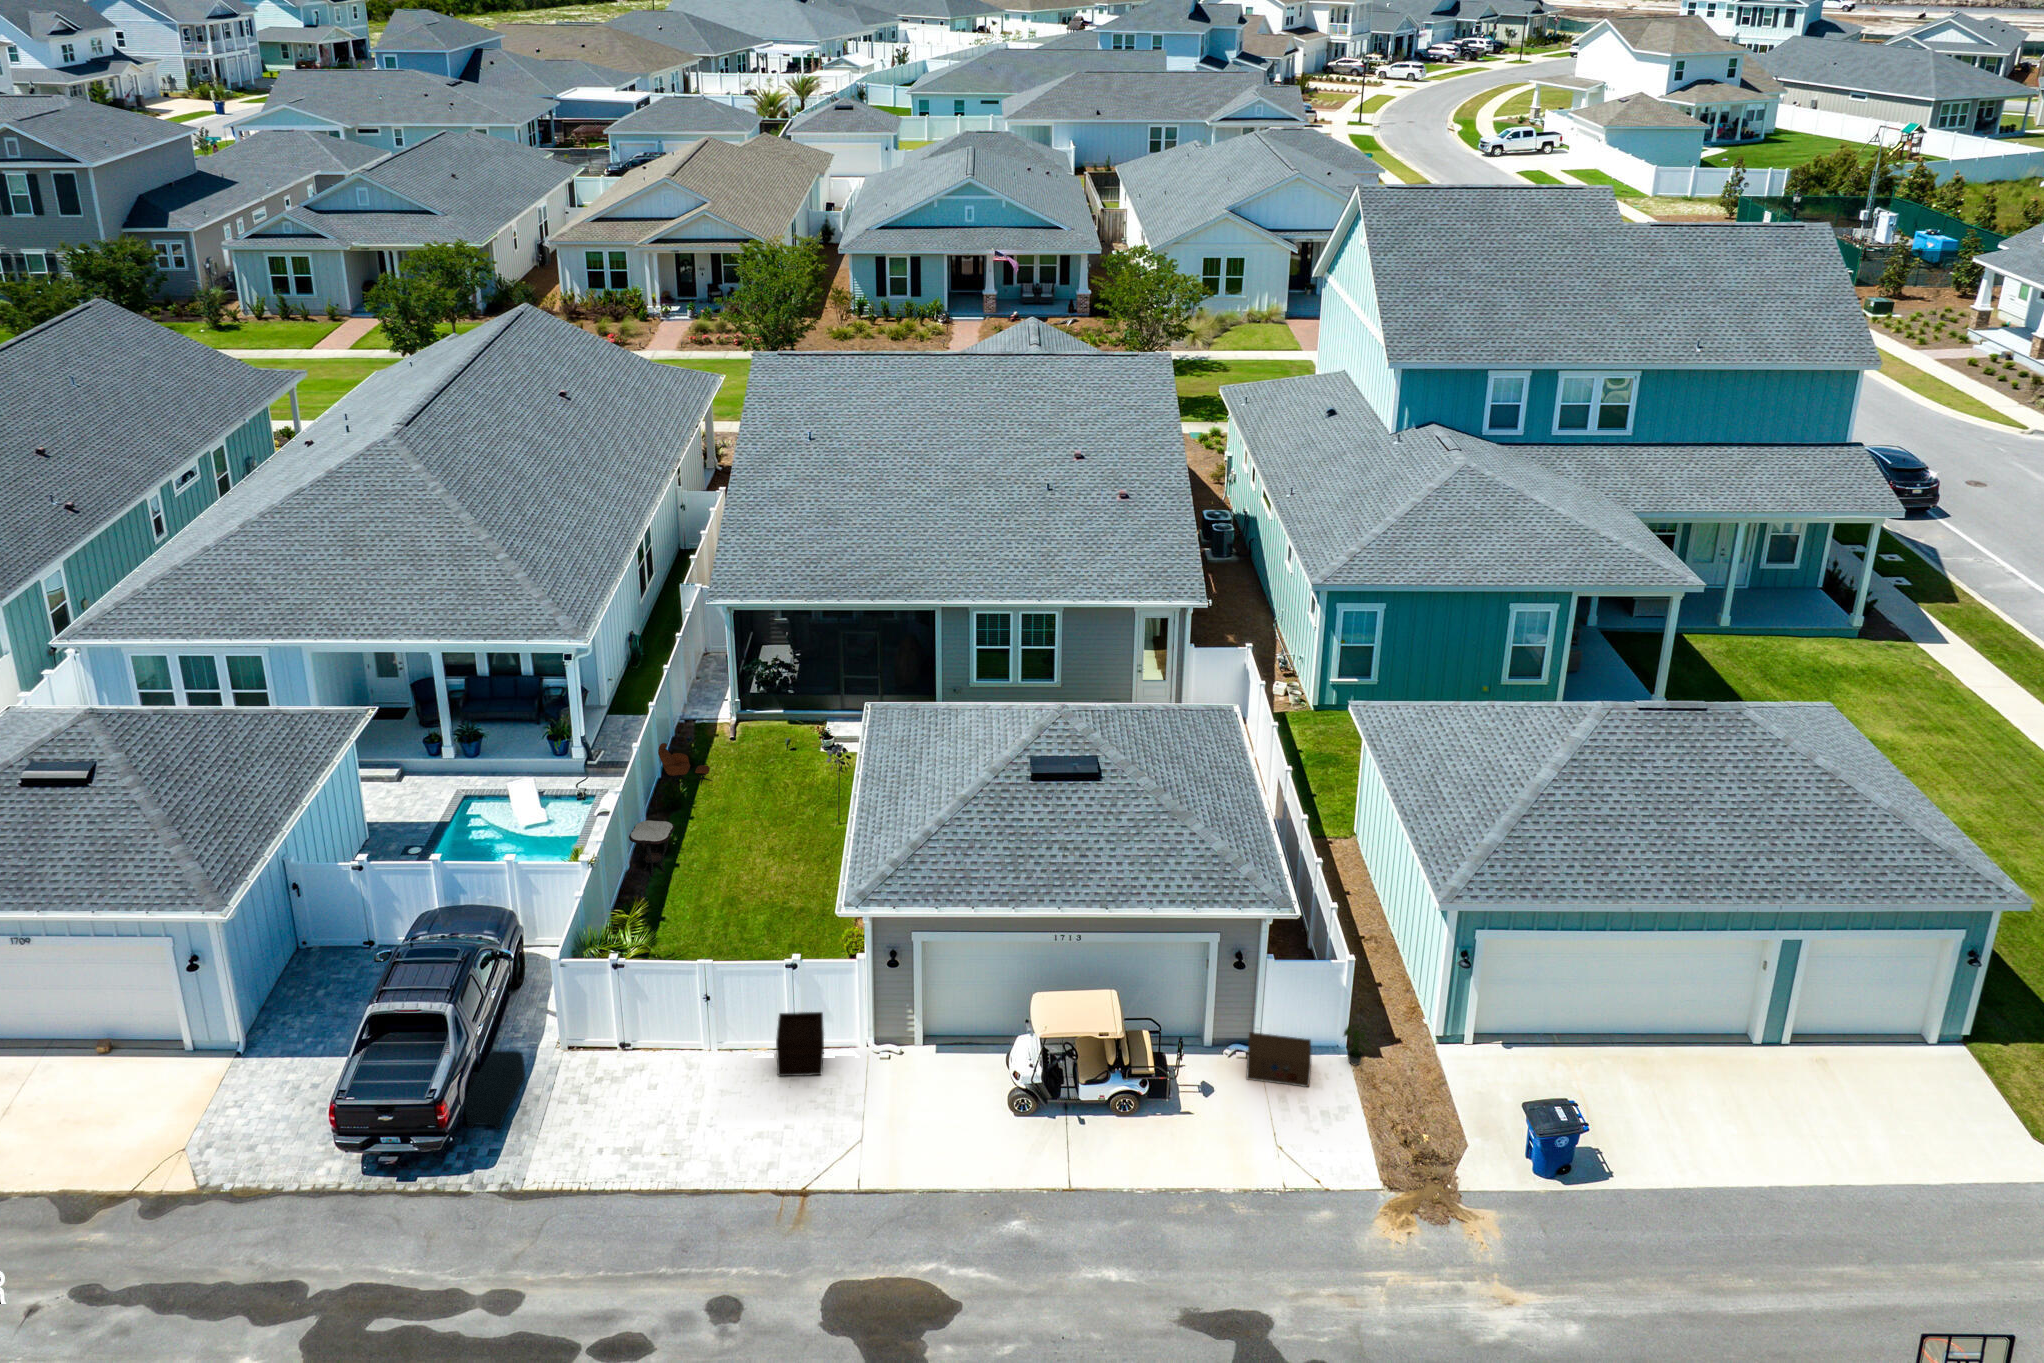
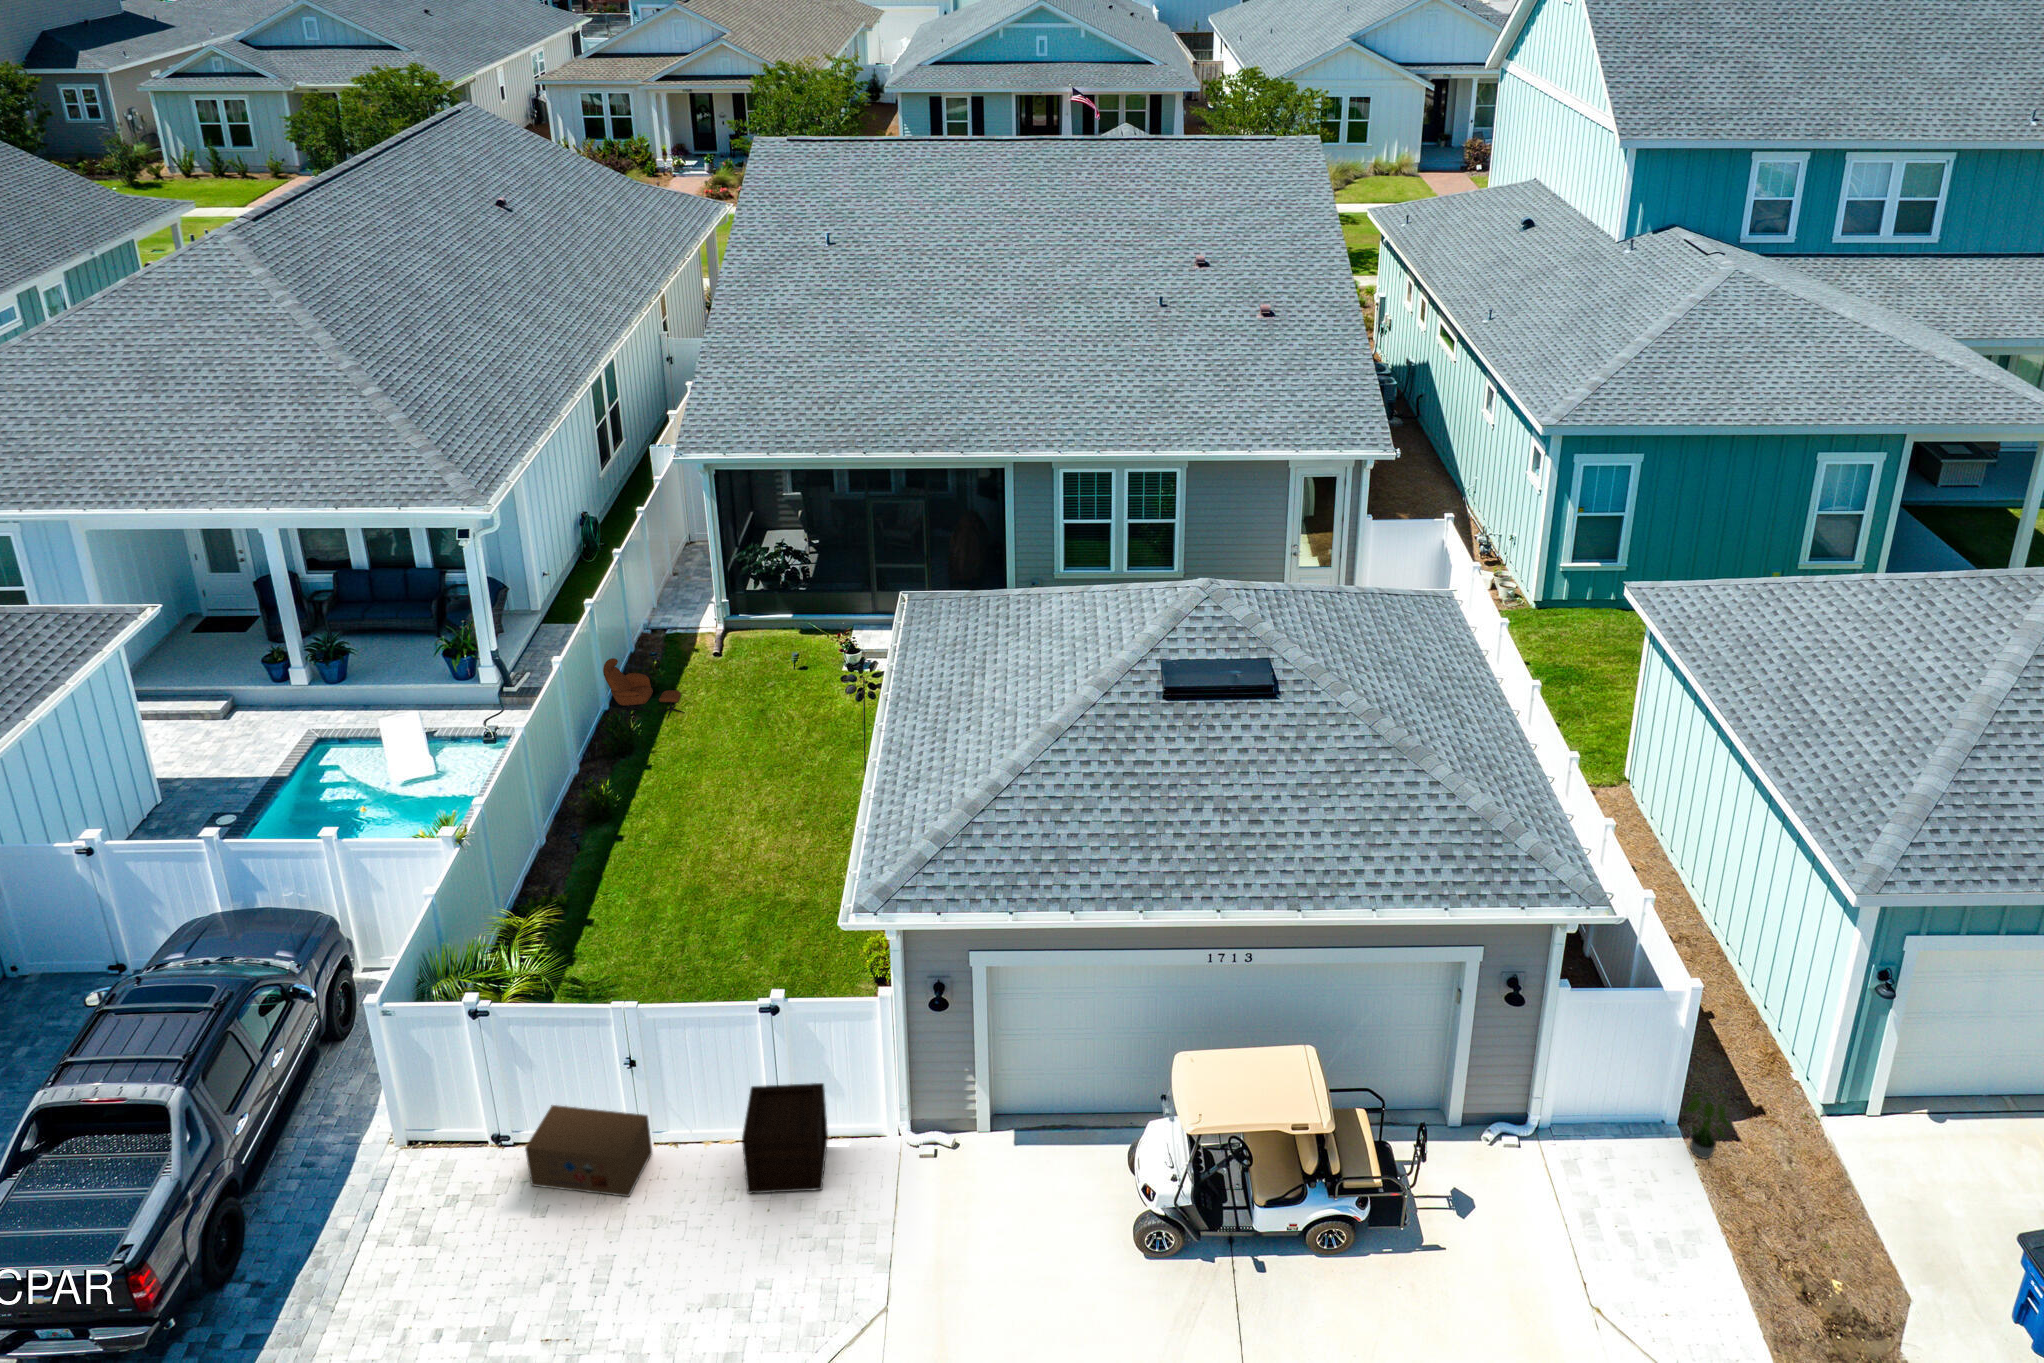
side table: present [629,820,675,876] -> none [541,771,613,856]
cardboard box: present [1247,1032,1312,1087] -> present [525,1105,652,1197]
bench: present [464,1051,525,1129] -> none [193,1160,321,1303]

